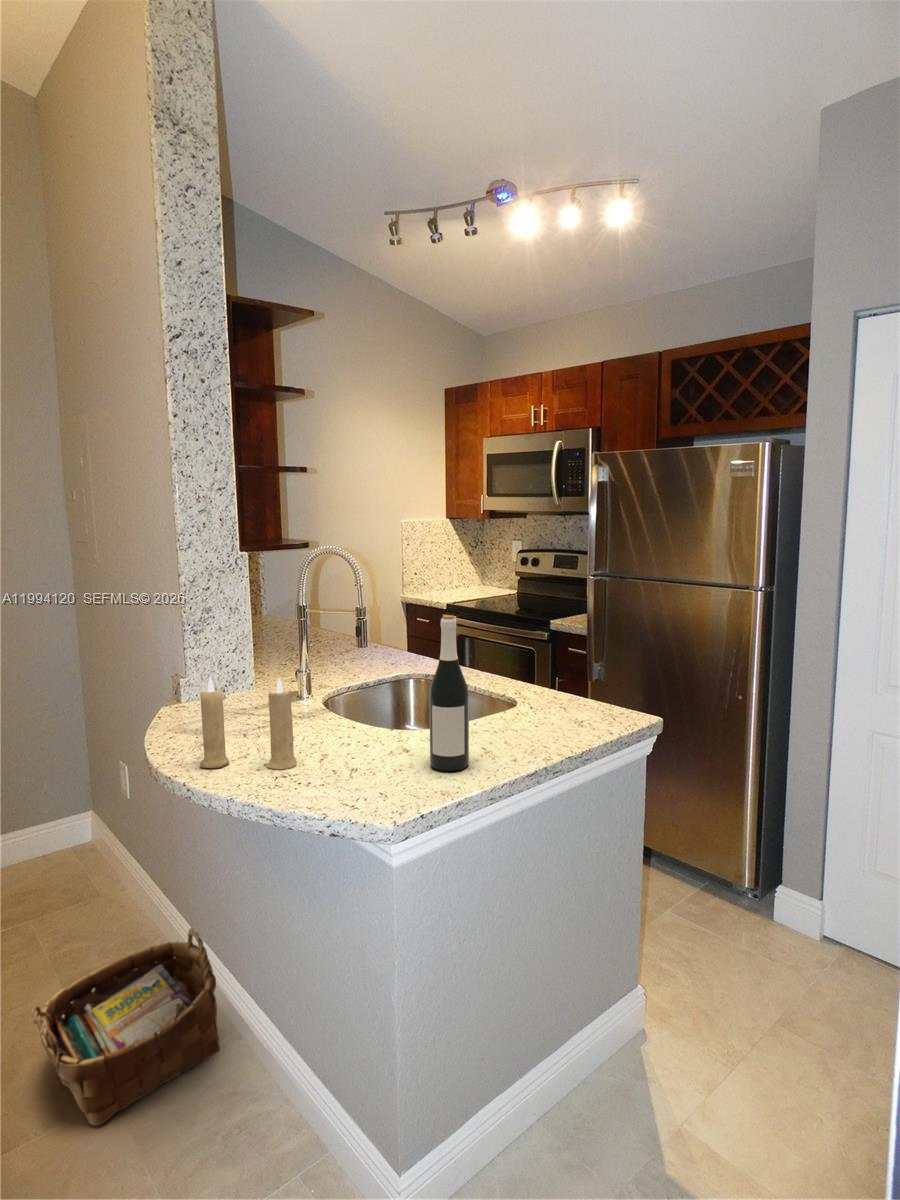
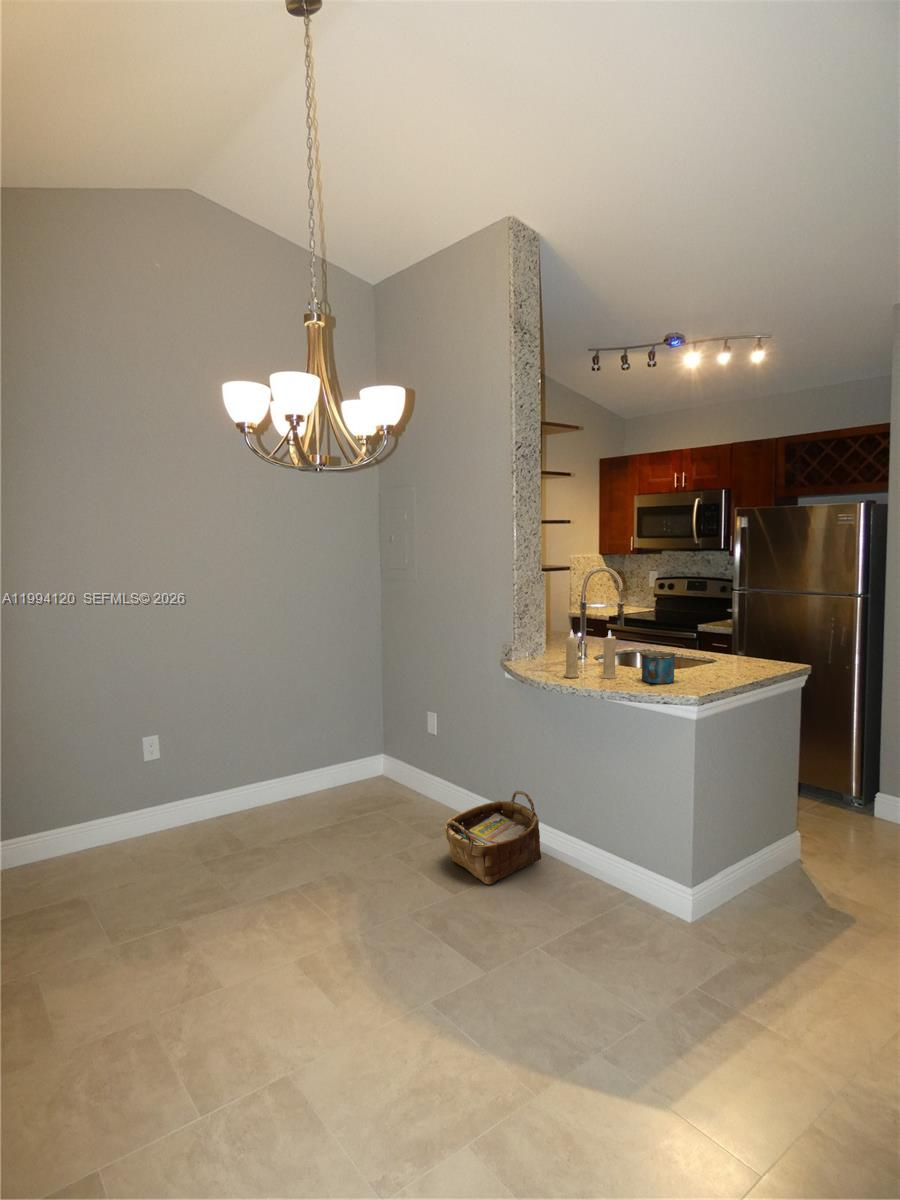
wine bottle: present [429,615,469,772] -> none [692,597,715,679]
mug: none [326,716,392,787] -> present [641,651,676,684]

